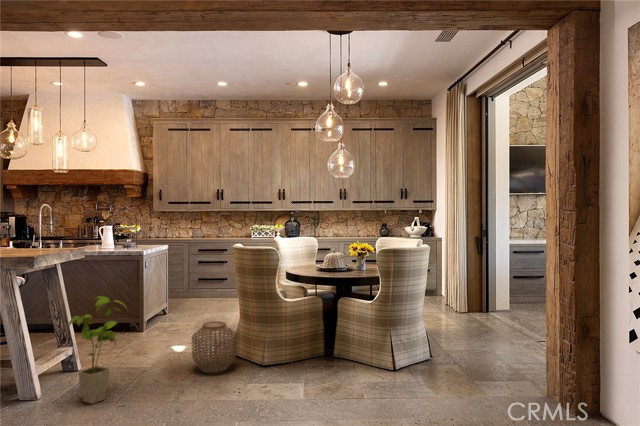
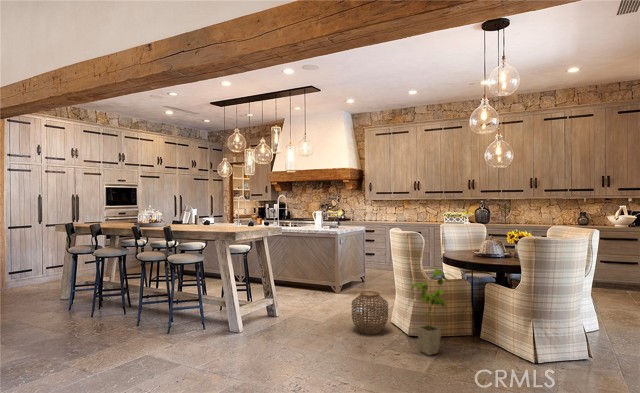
house plant: present [69,296,126,404] -> present [411,268,454,355]

